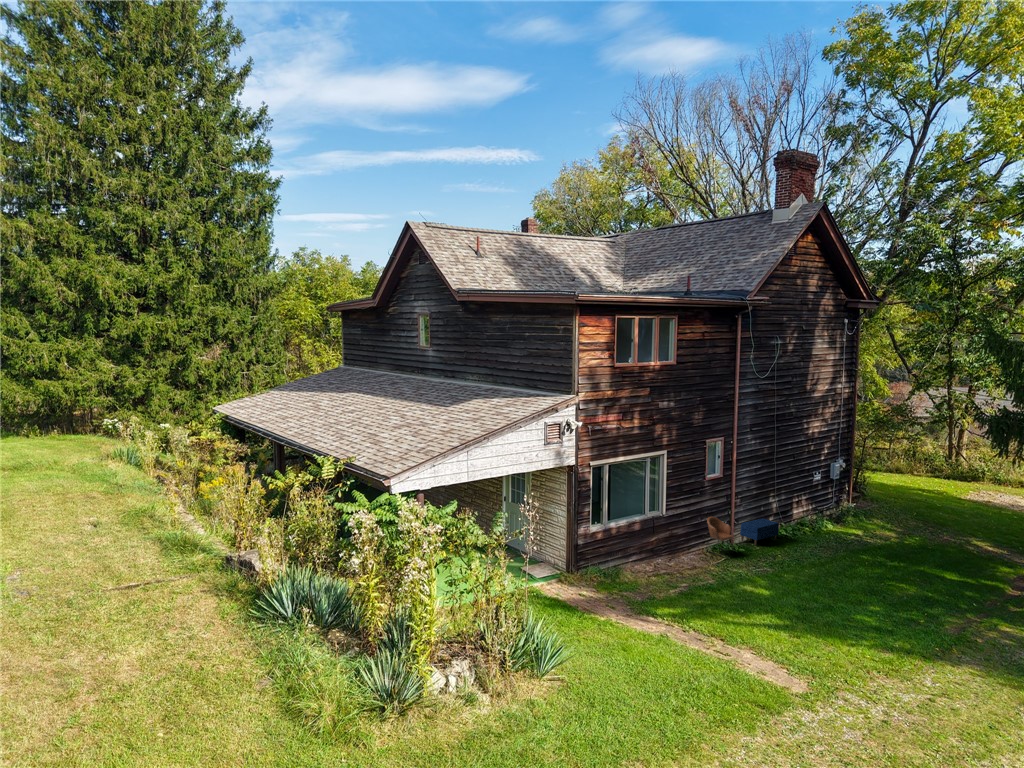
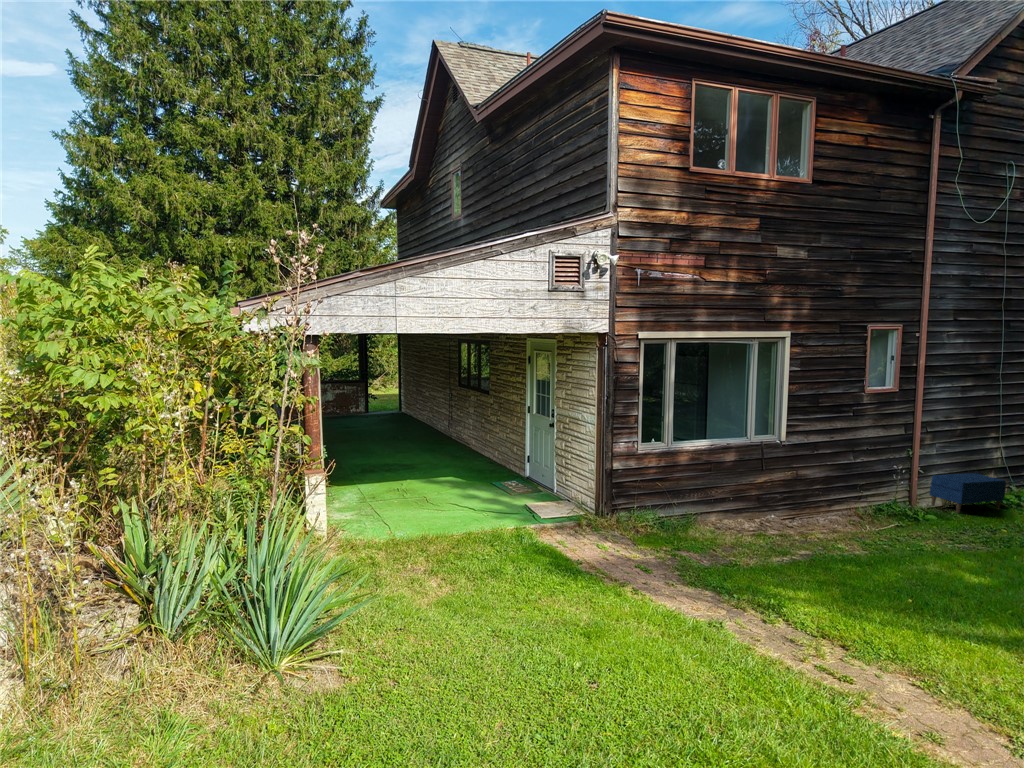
chair: present [707,517,734,556] -> none [860,456,914,521]

